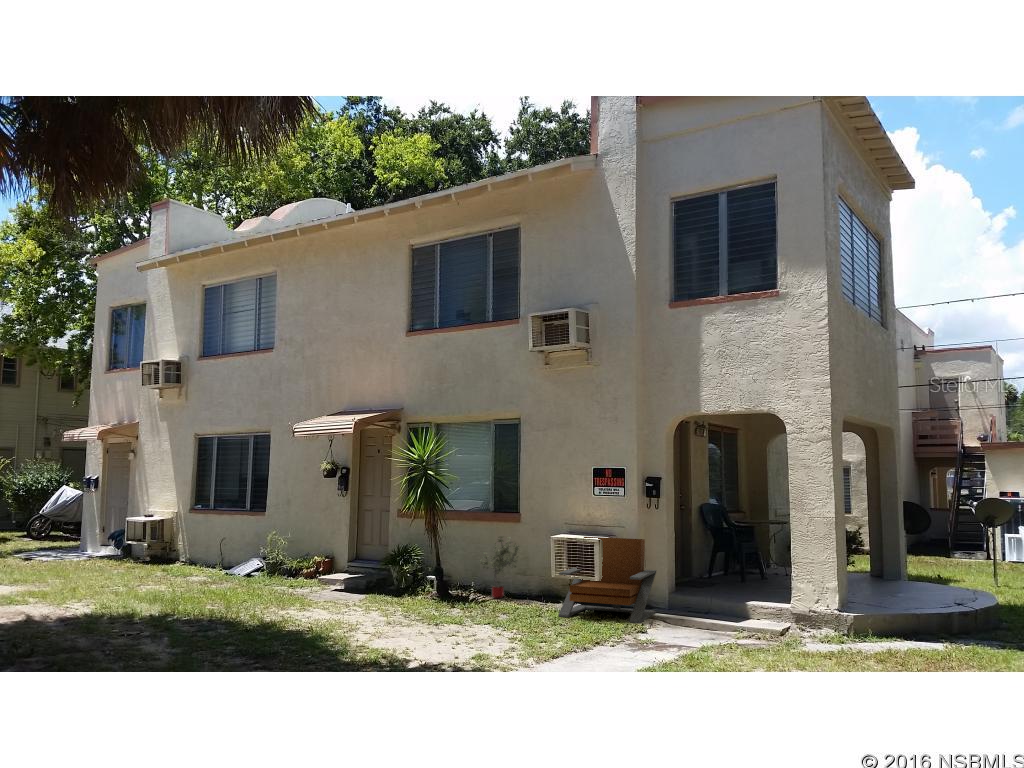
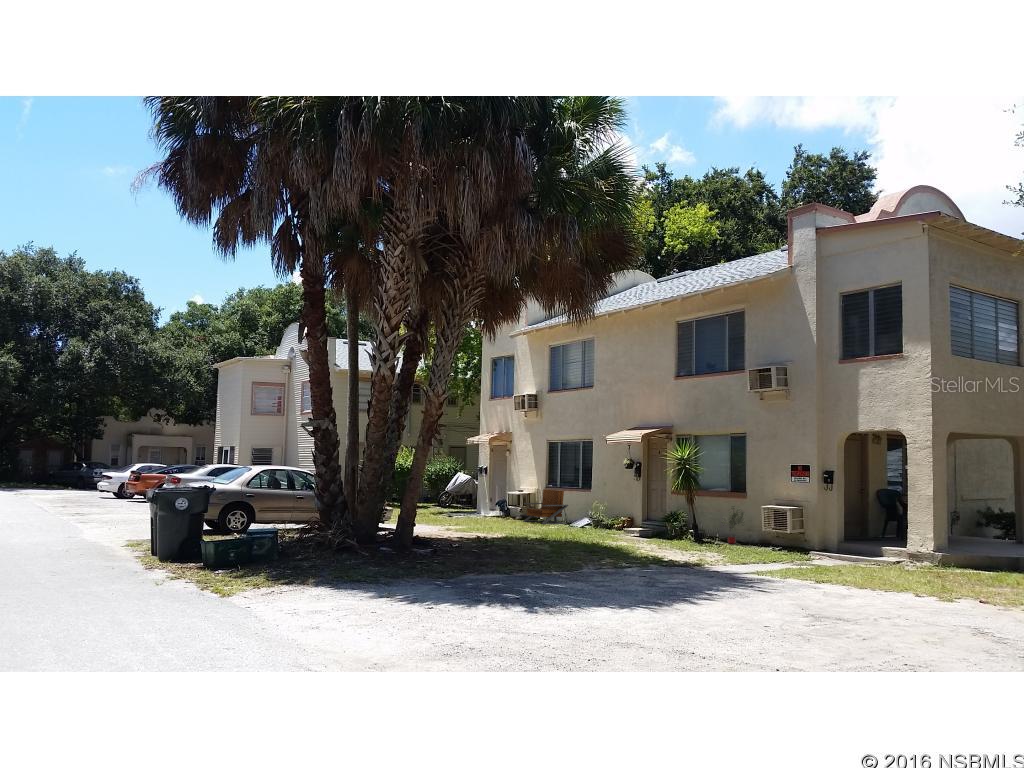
lounge chair: present [558,537,656,623] -> present [524,489,568,524]

